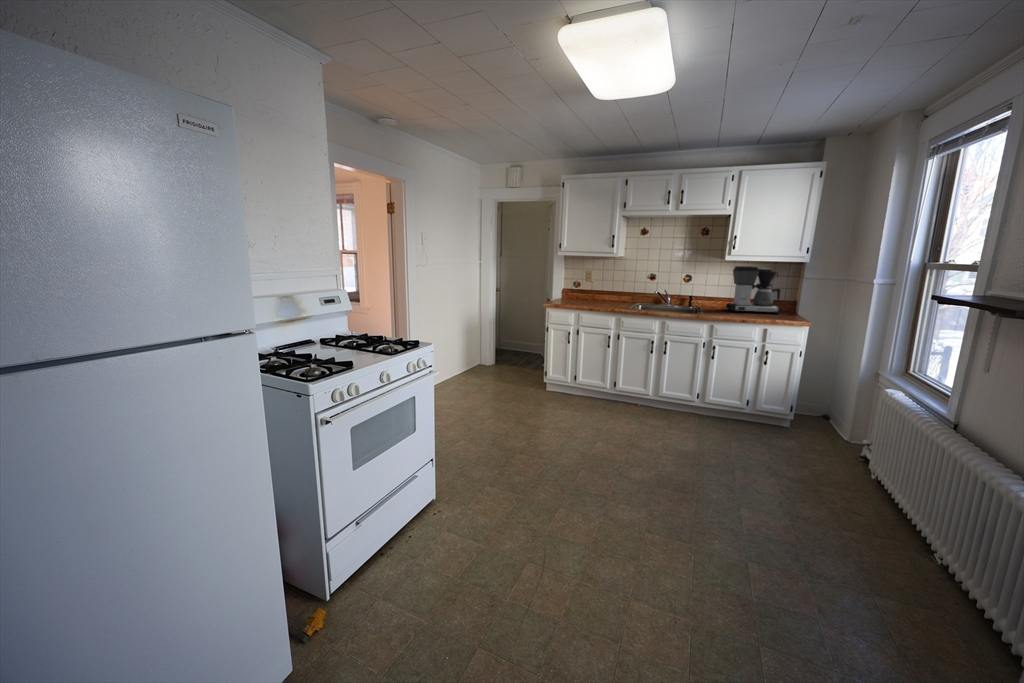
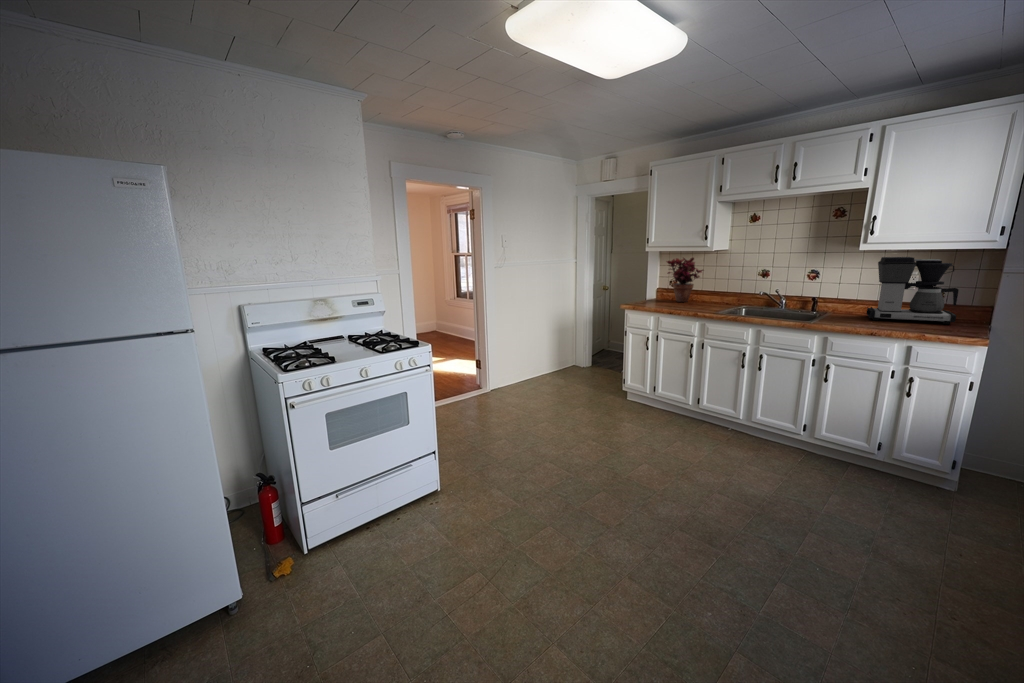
potted plant: none [573,262,607,300] -> present [667,258,703,302]

